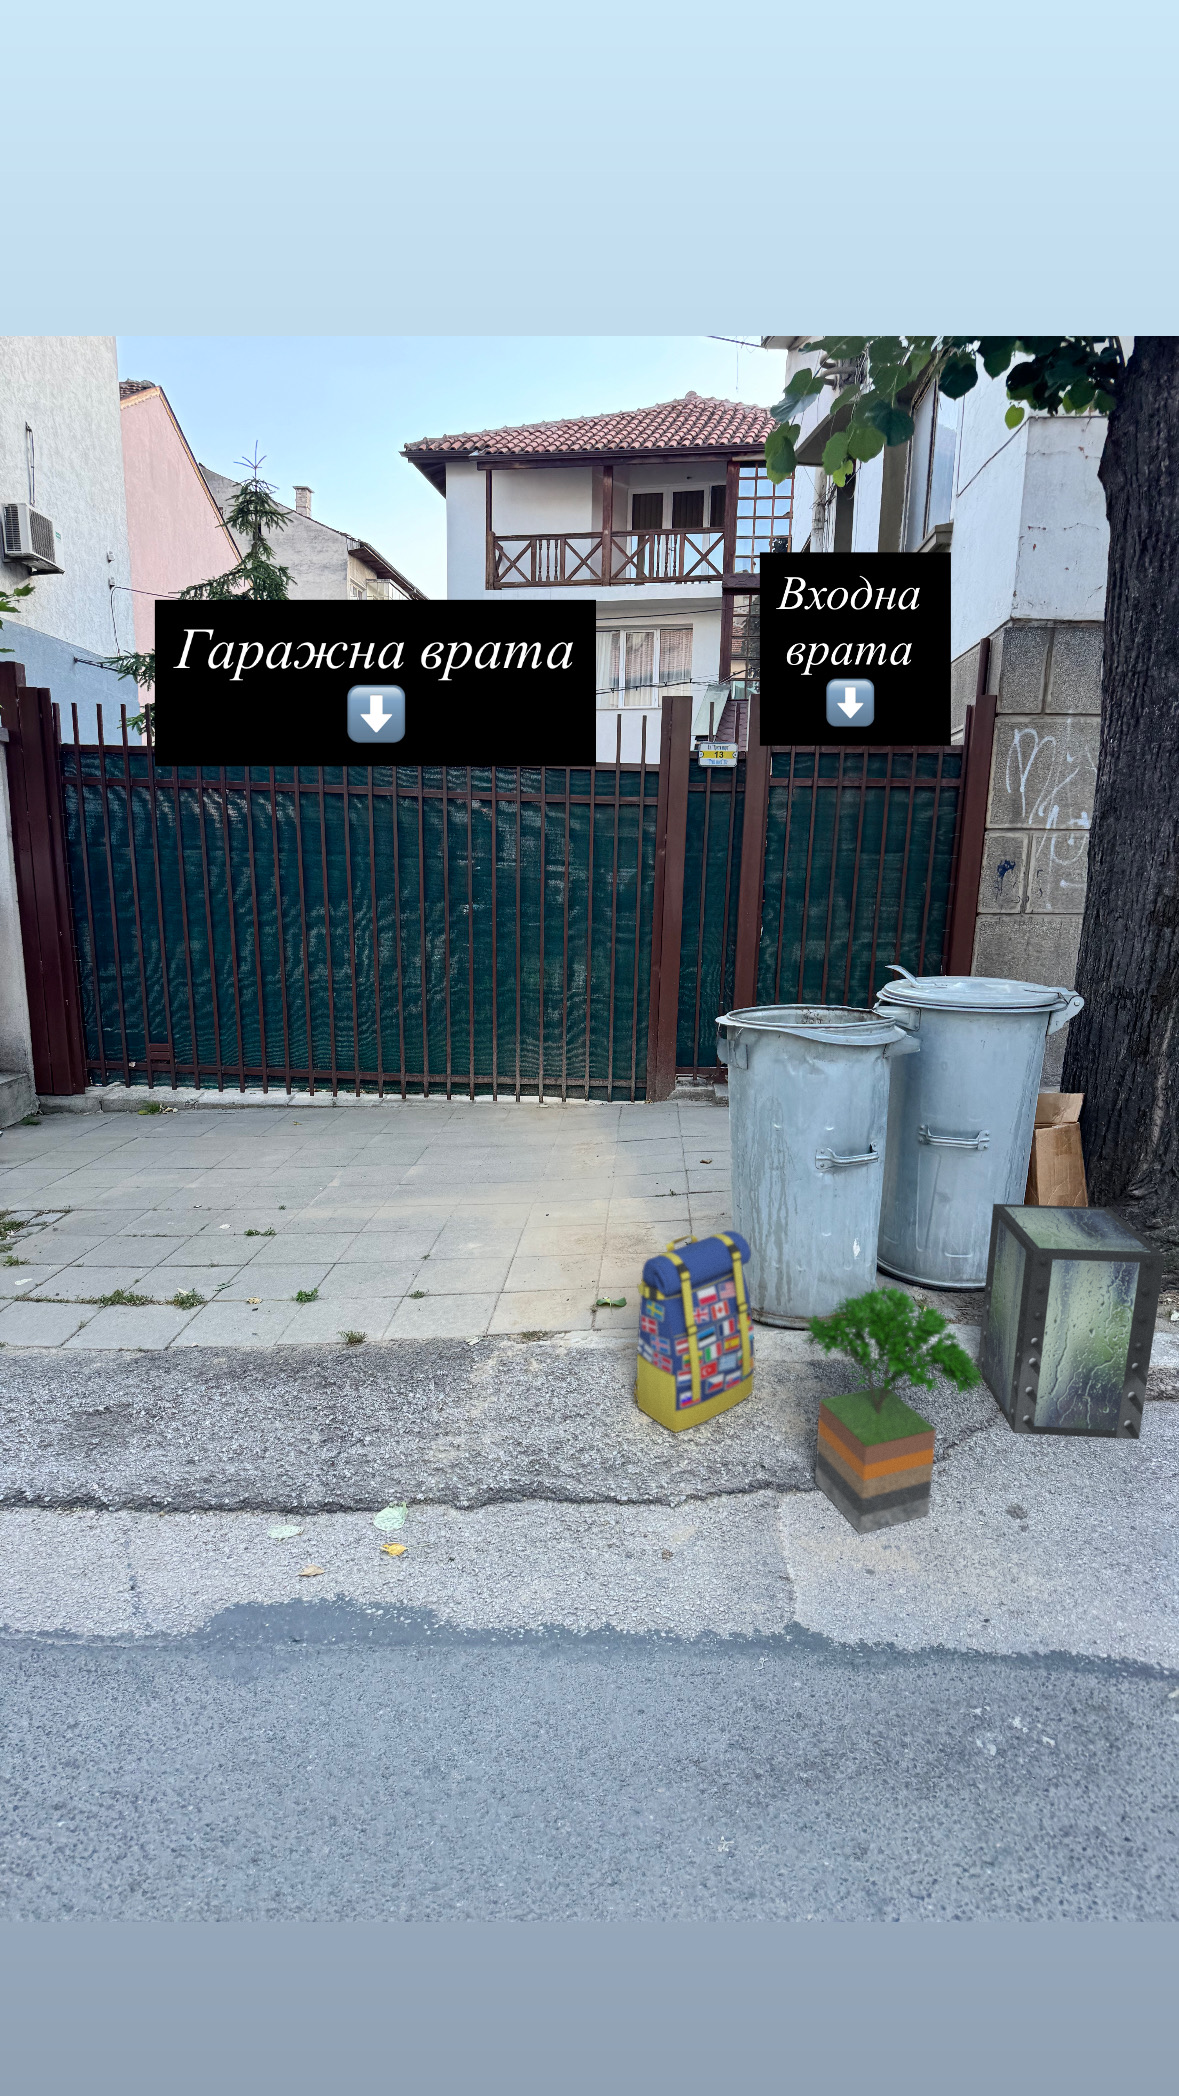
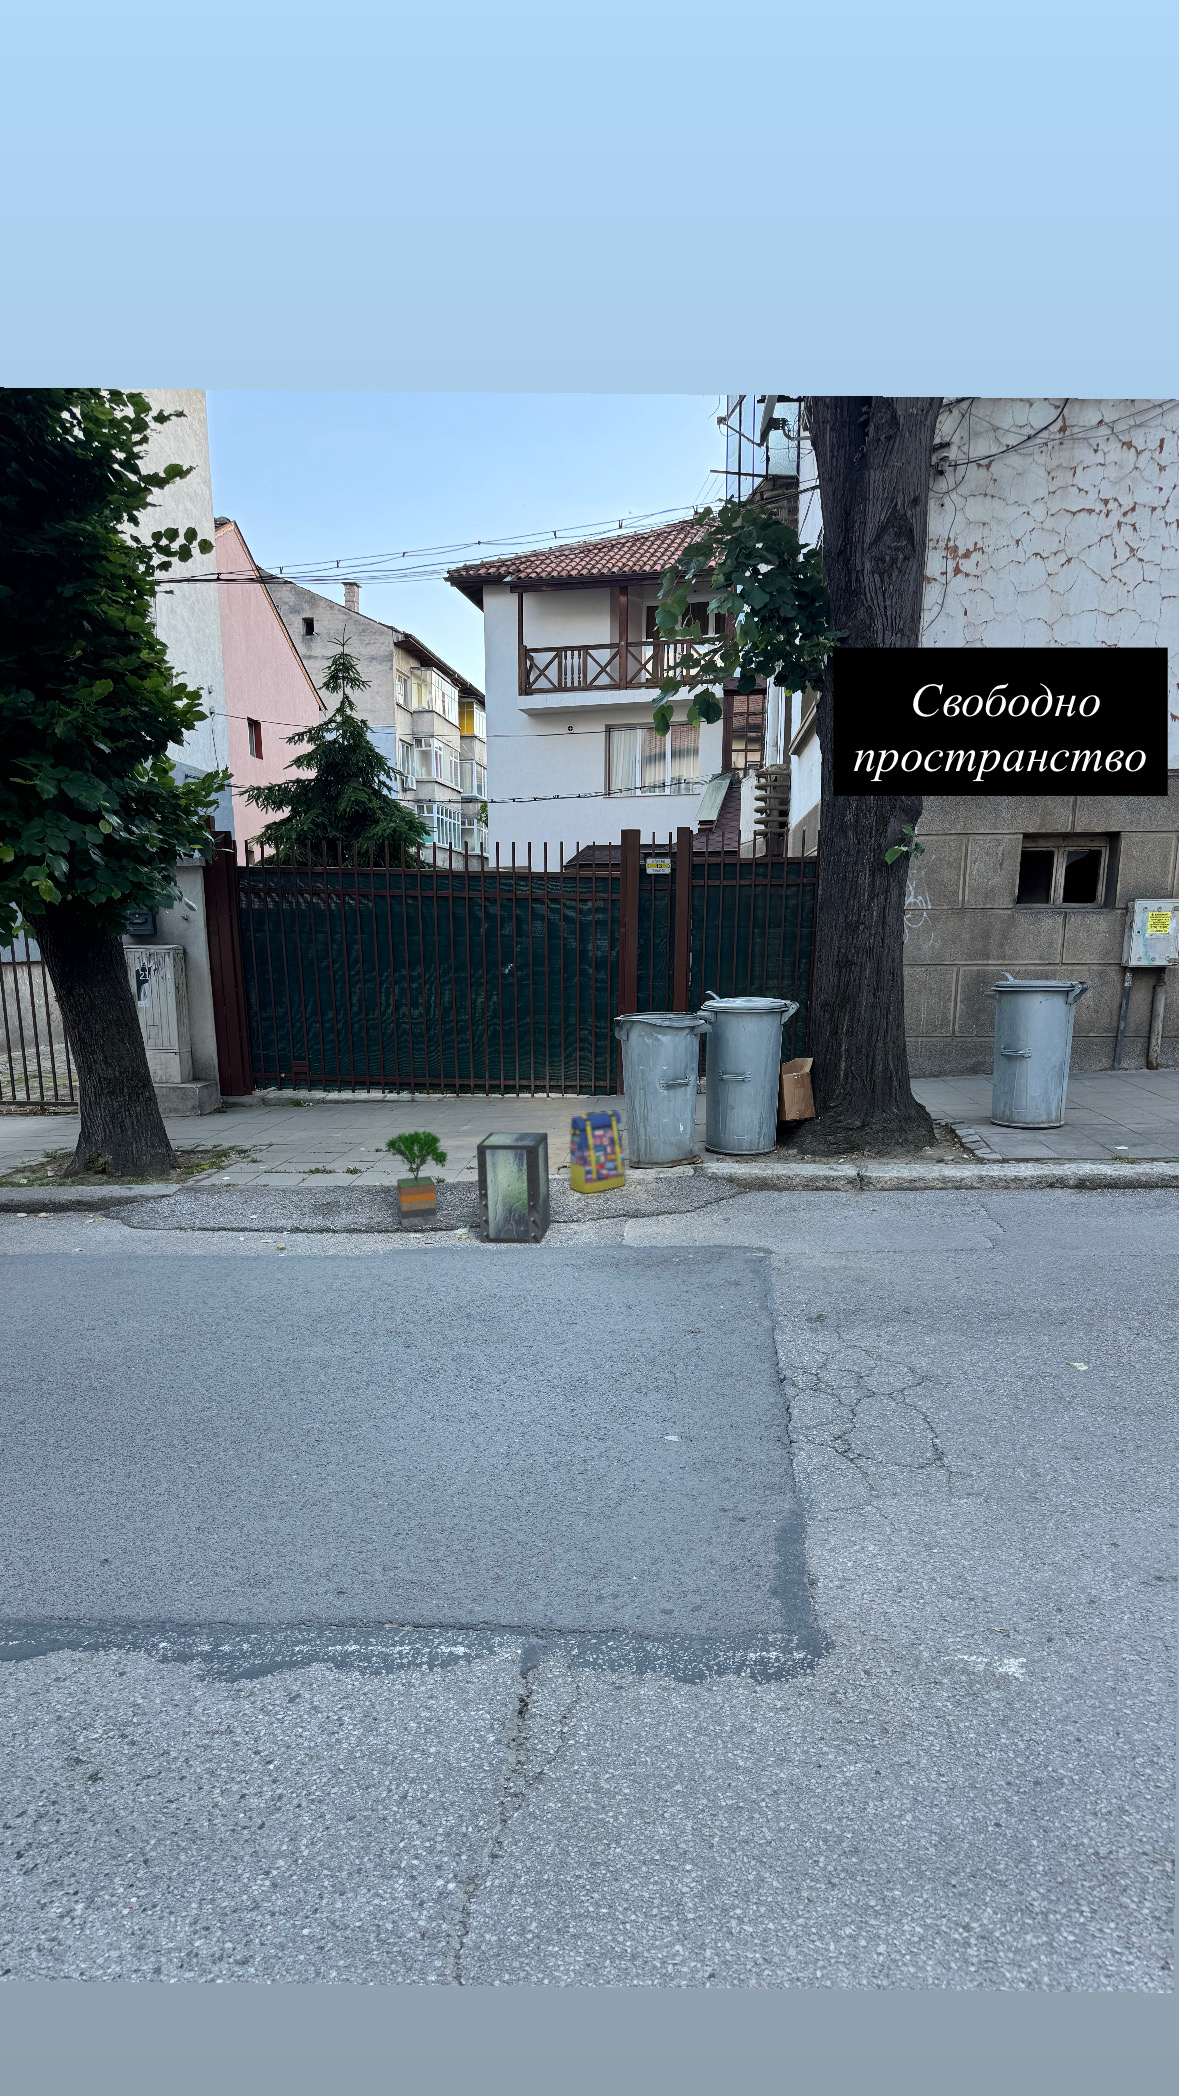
storage box: present [978,1204,1165,1439] -> present [477,1132,550,1243]
potted tree: present [804,1286,982,1534] -> present [385,1131,448,1227]

